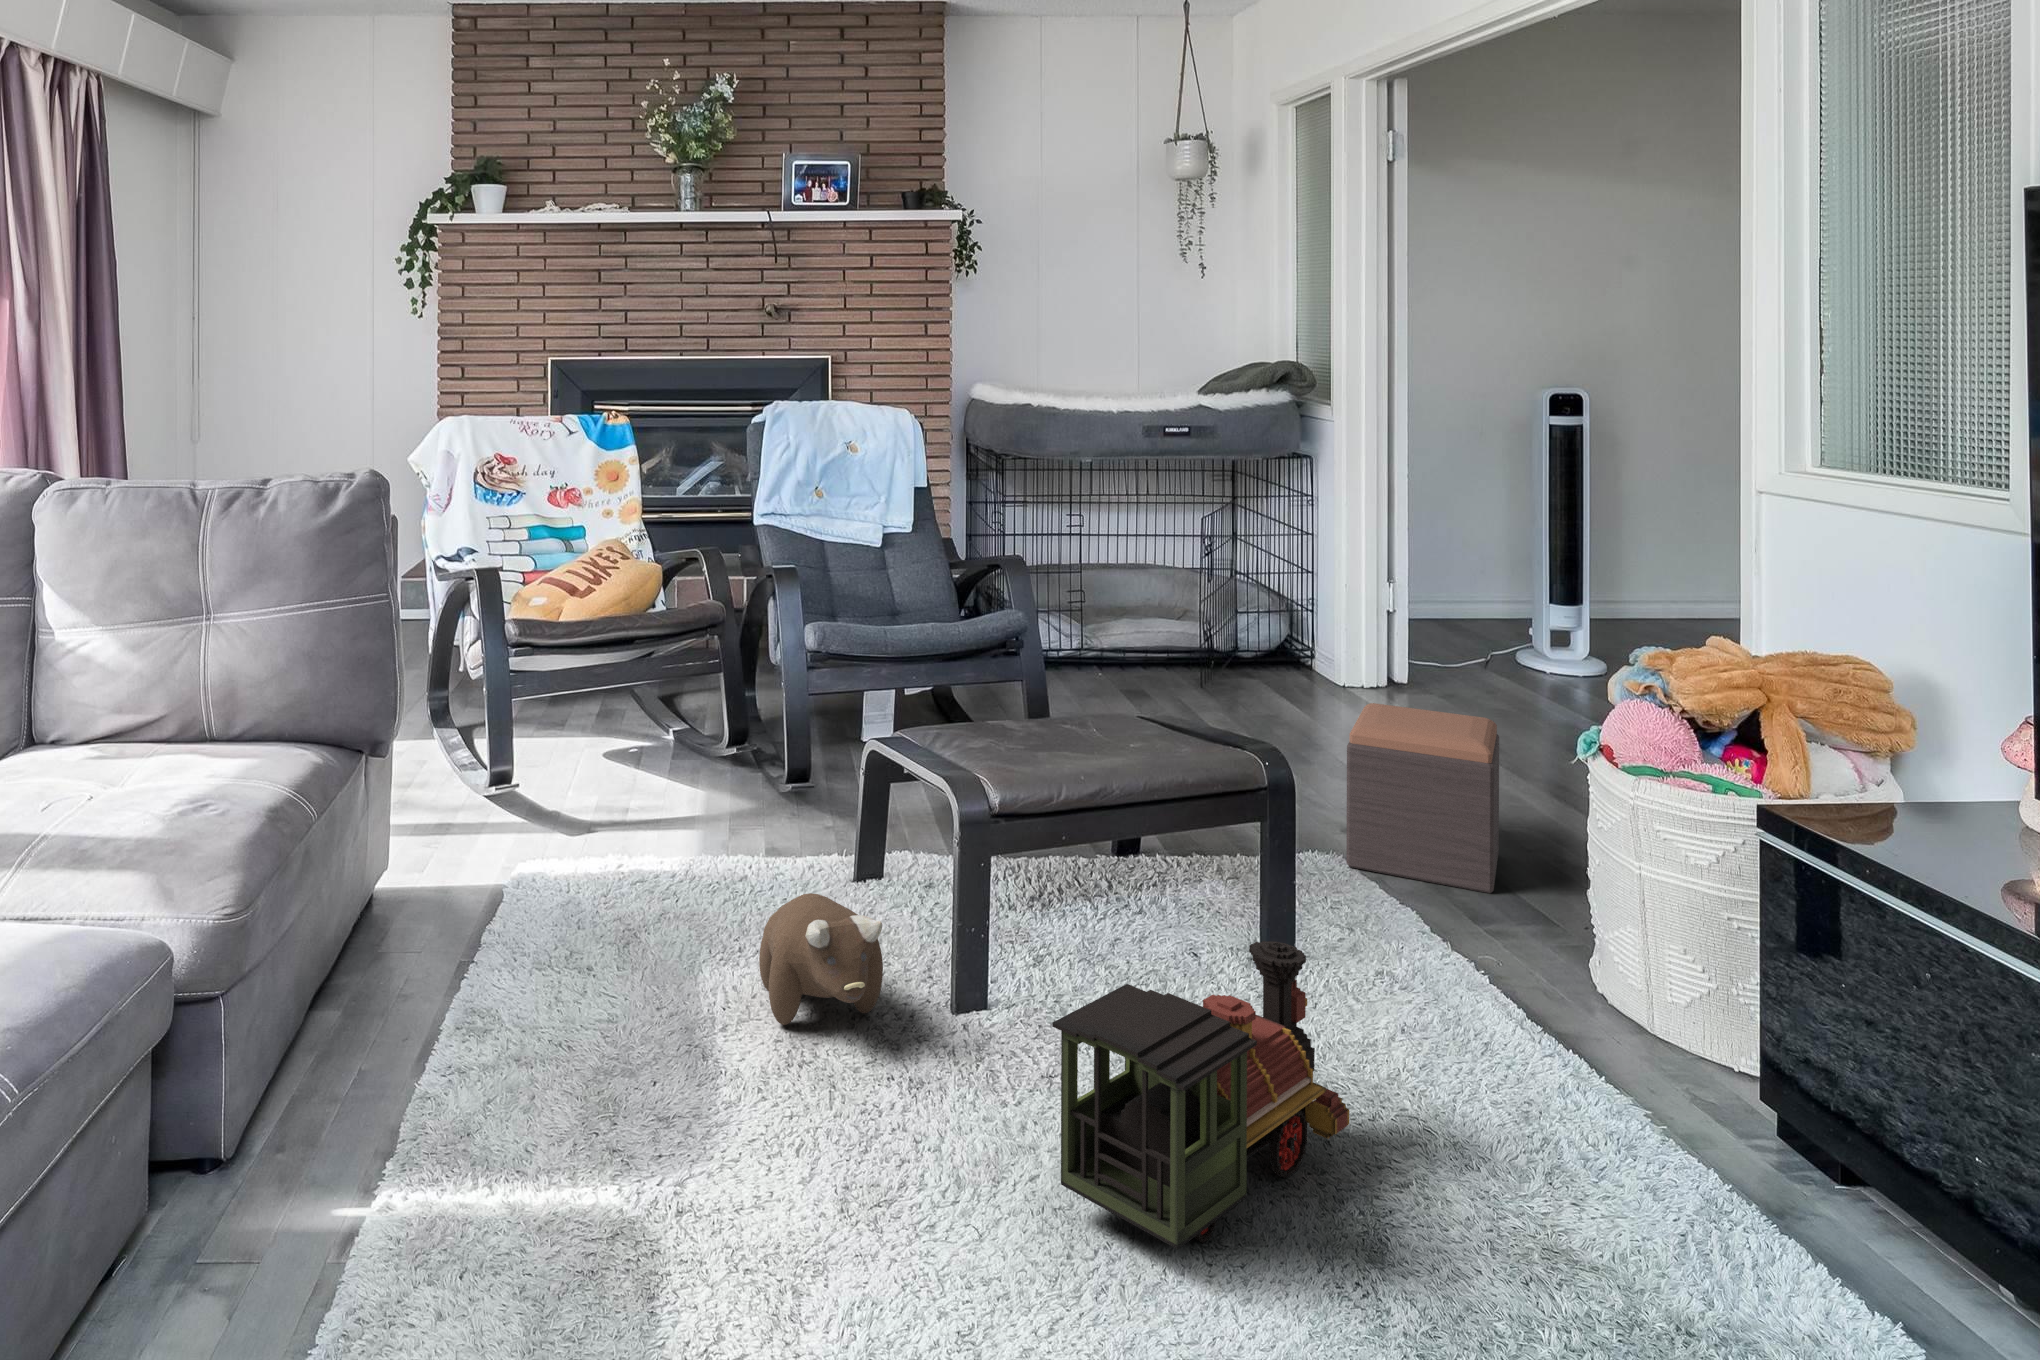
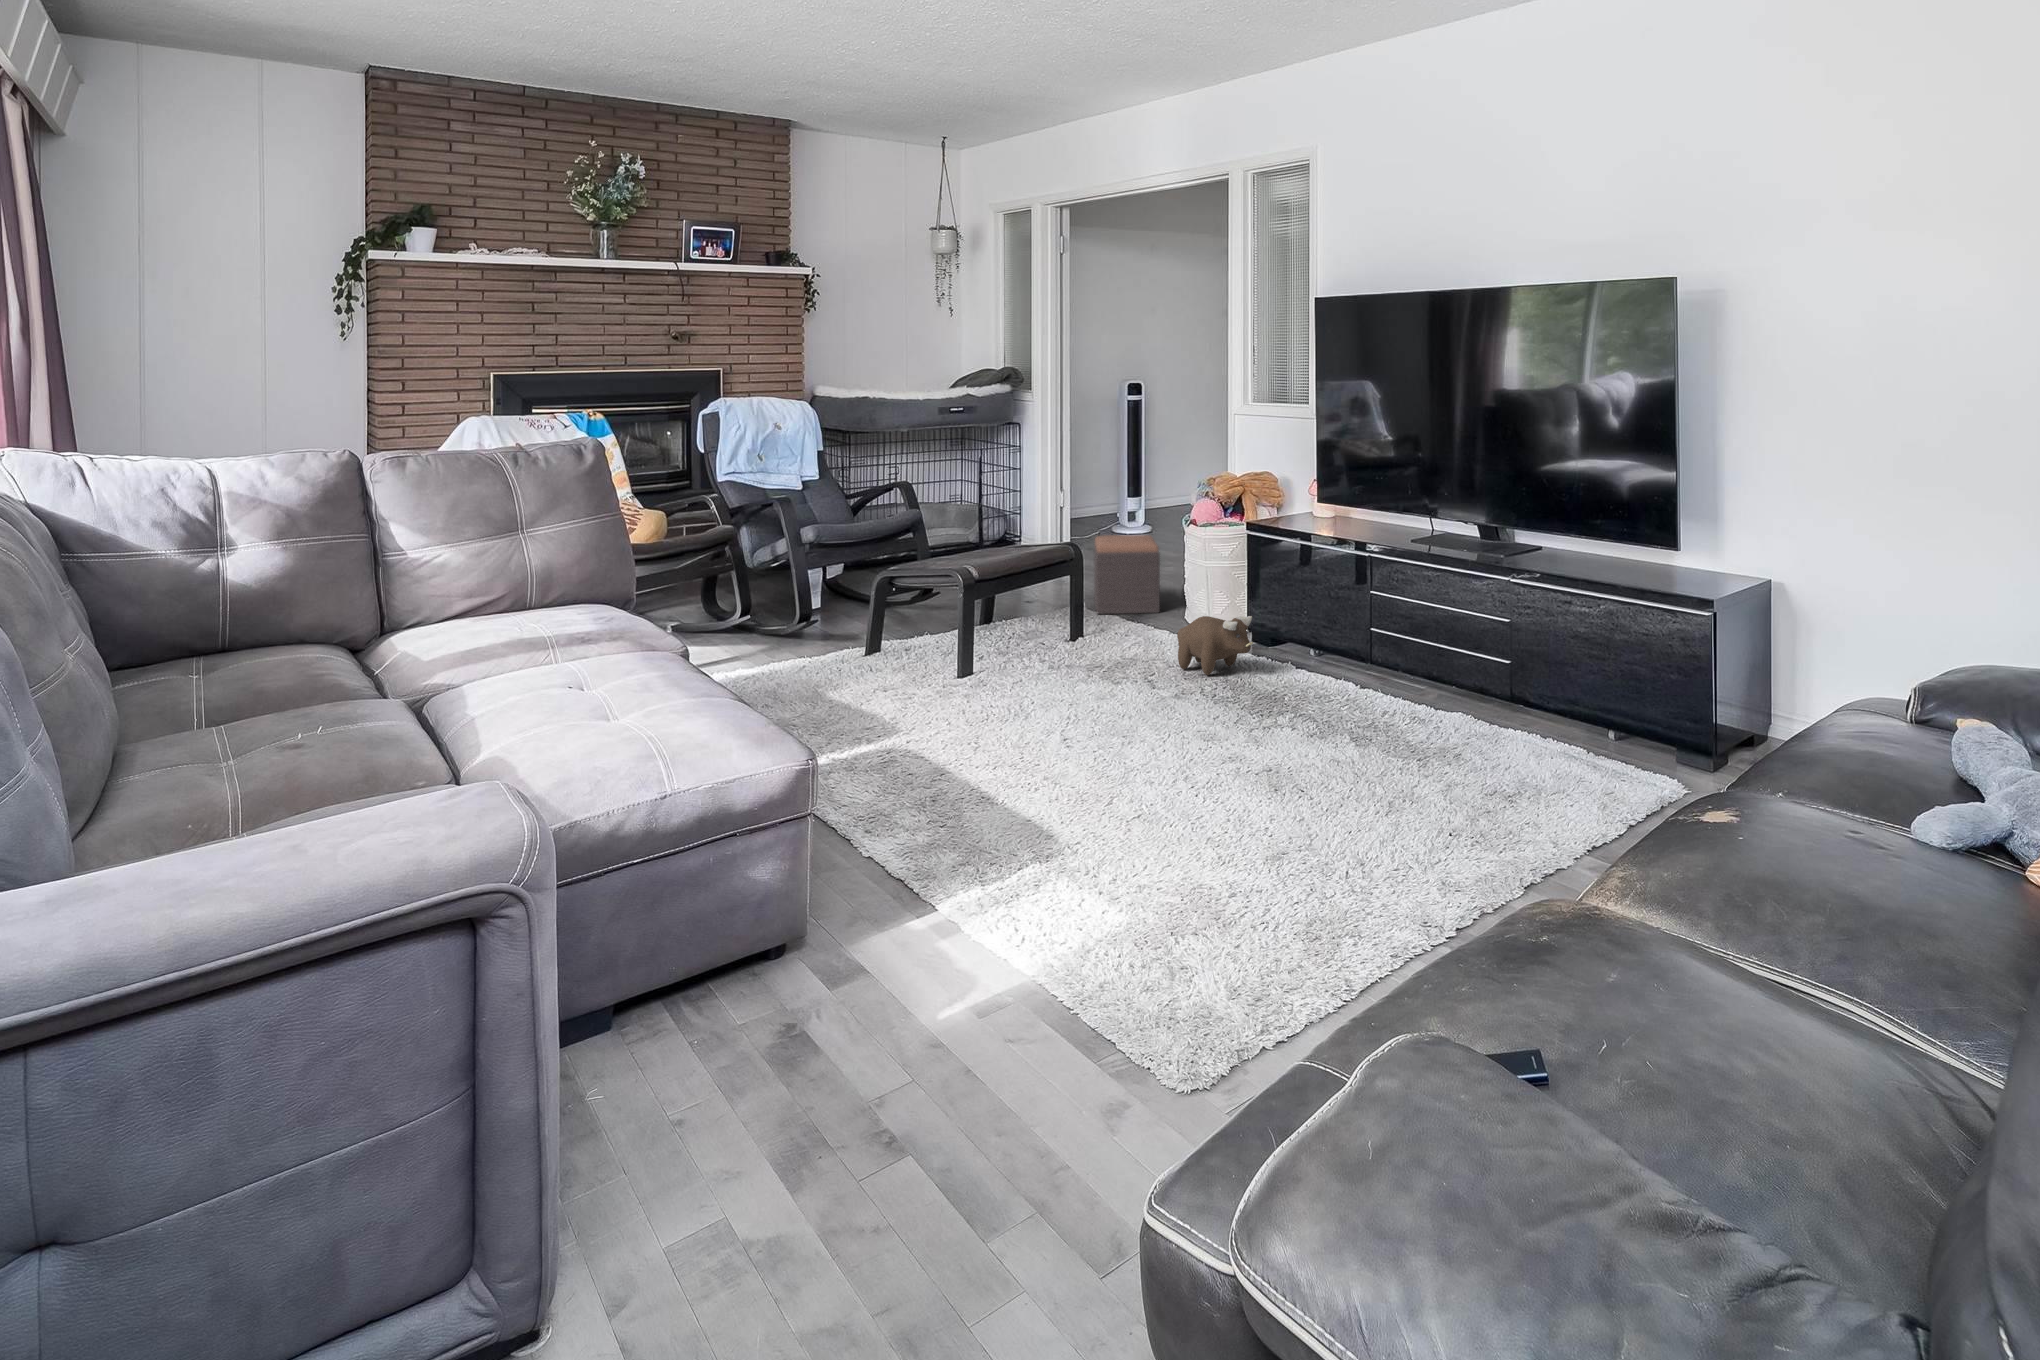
plush toy: present [759,893,883,1025] -> present [1177,616,1253,675]
toy train: present [1052,941,1349,1249] -> none [1067,608,1157,718]

